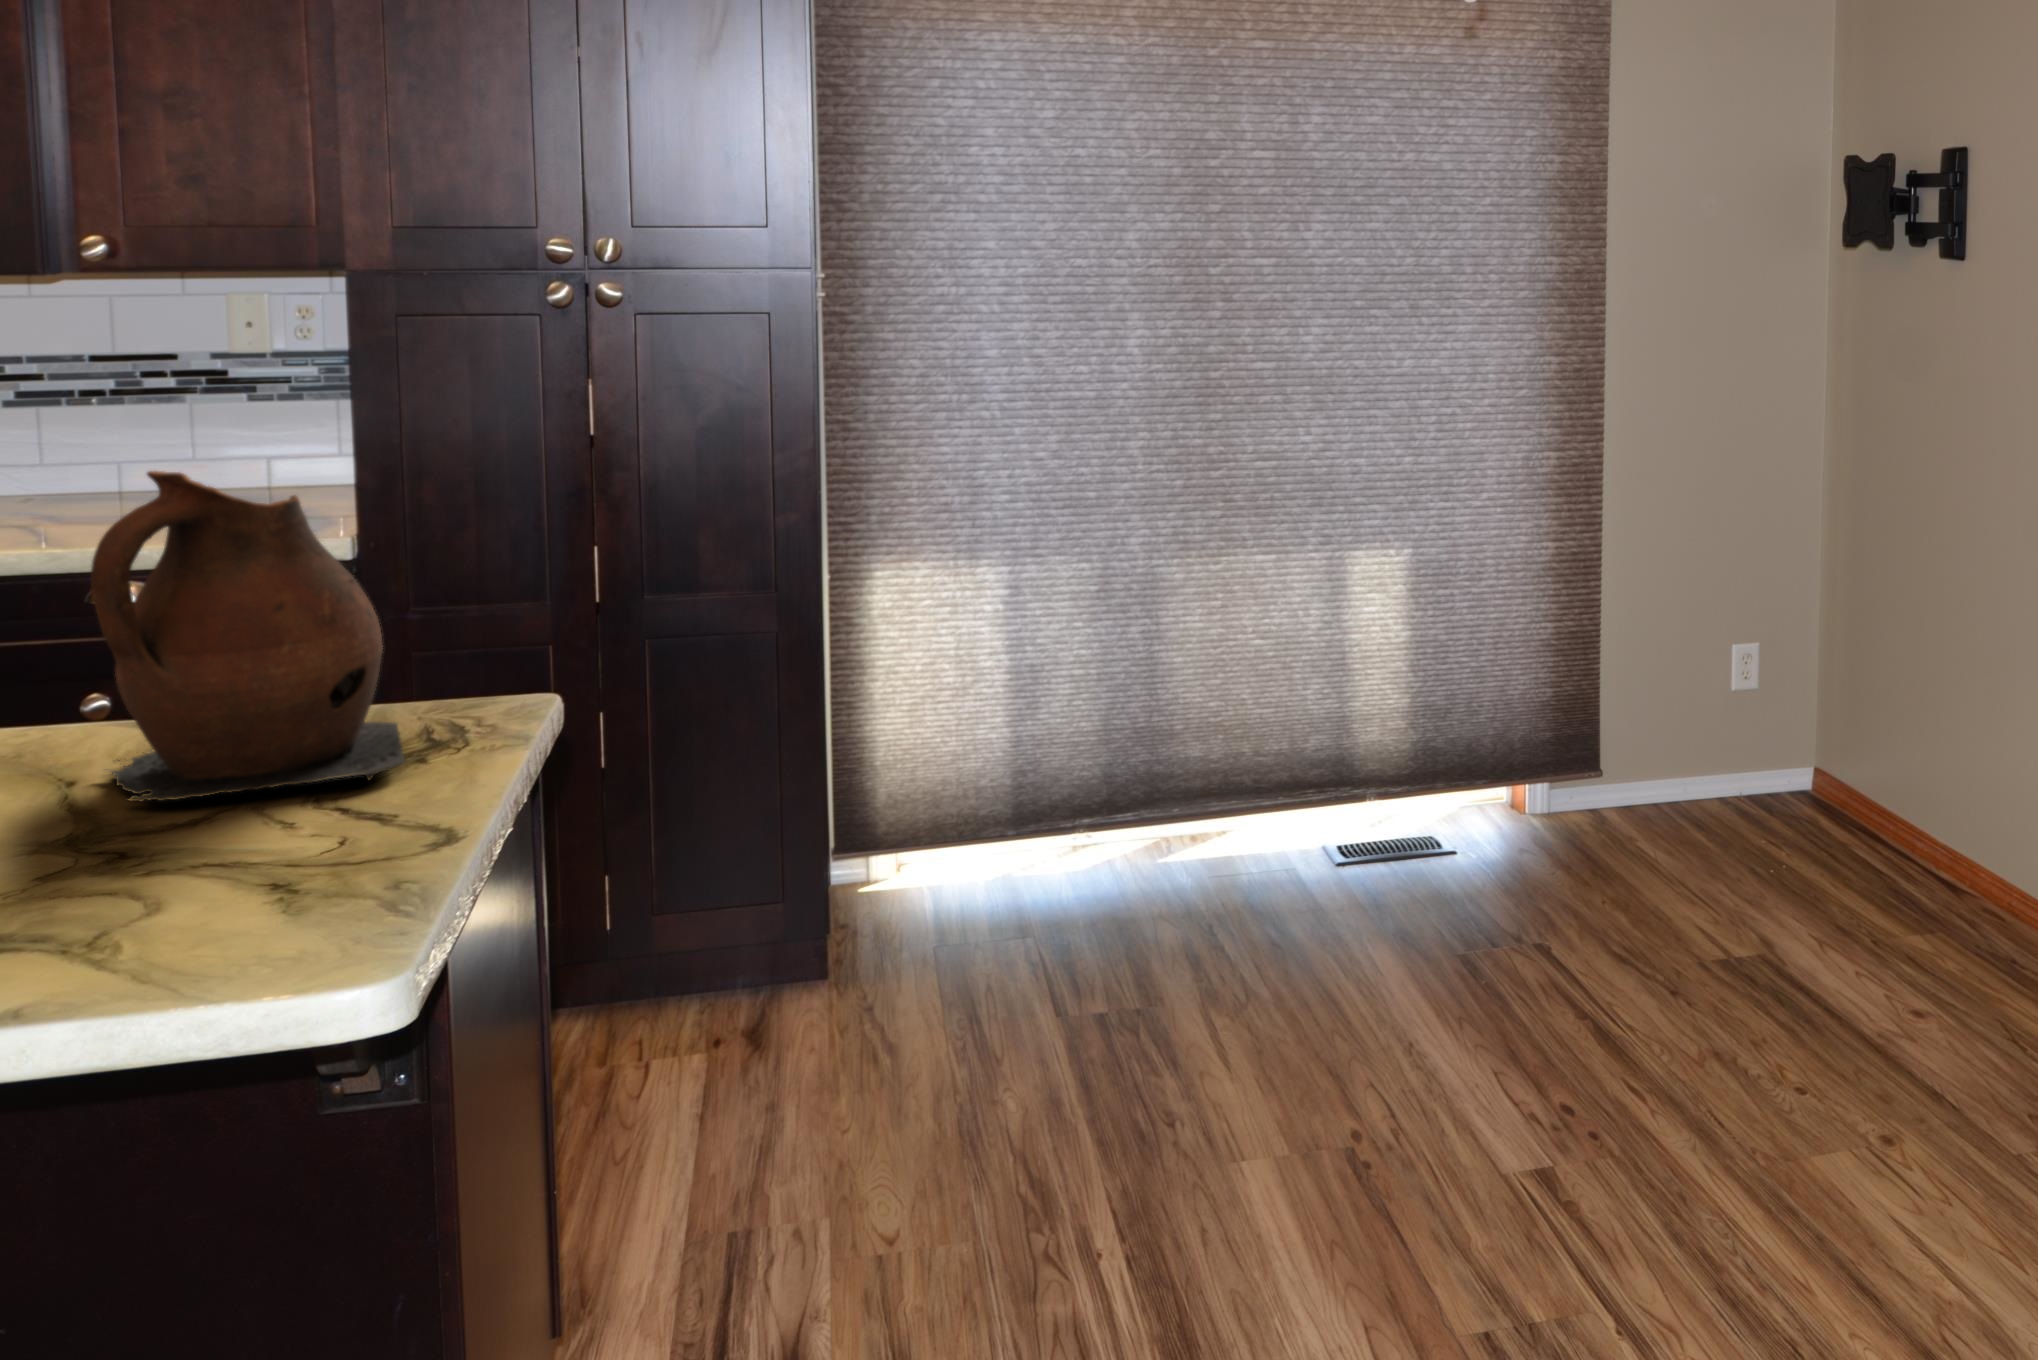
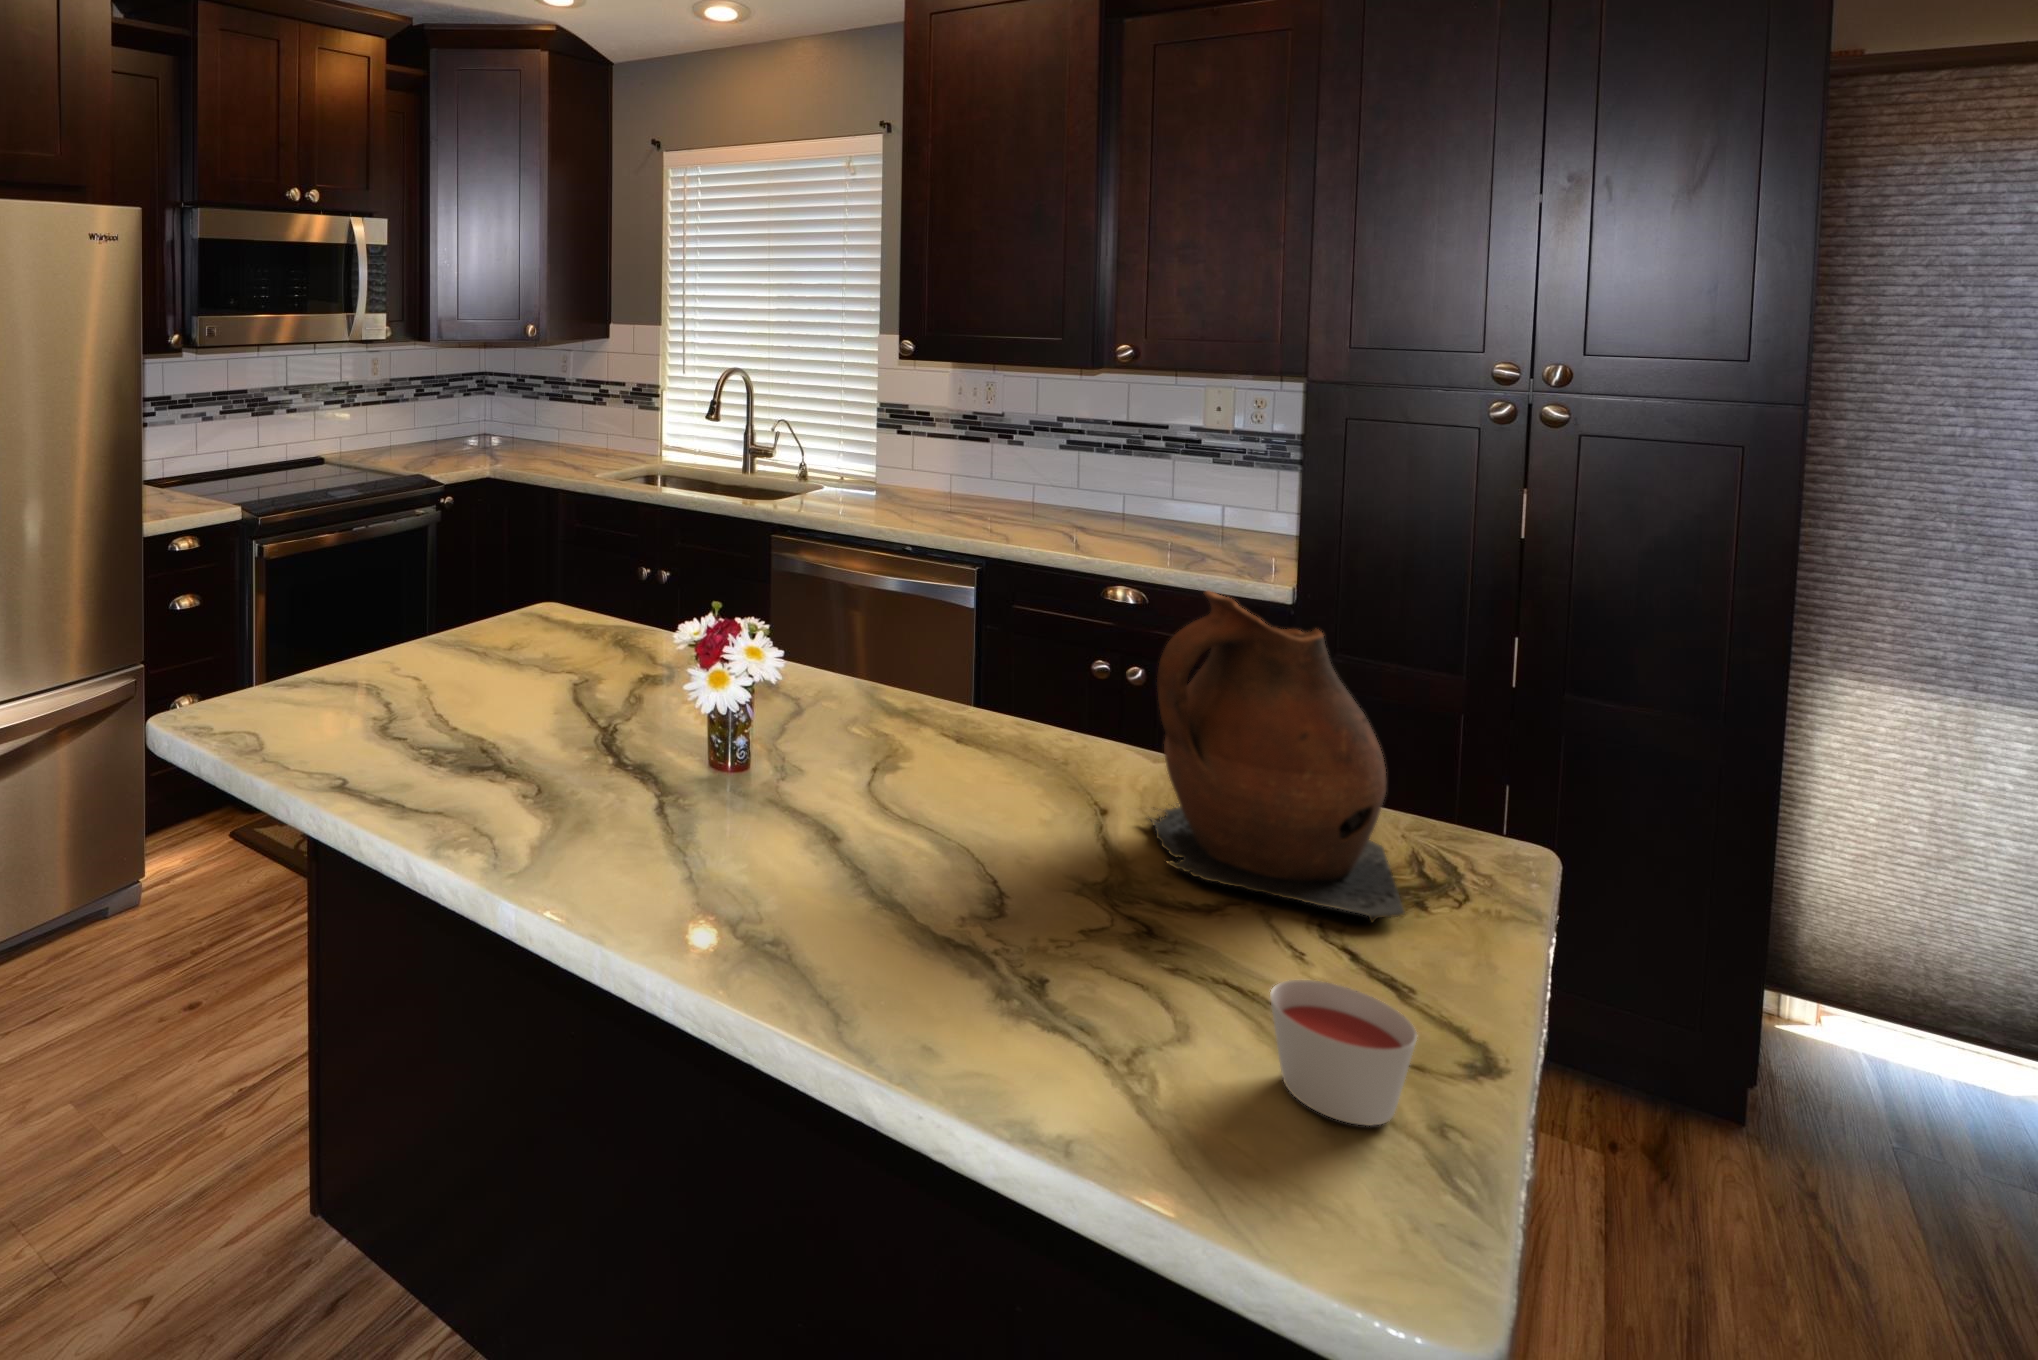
candle: none [220,804,370,923] -> present [1270,980,1417,1125]

